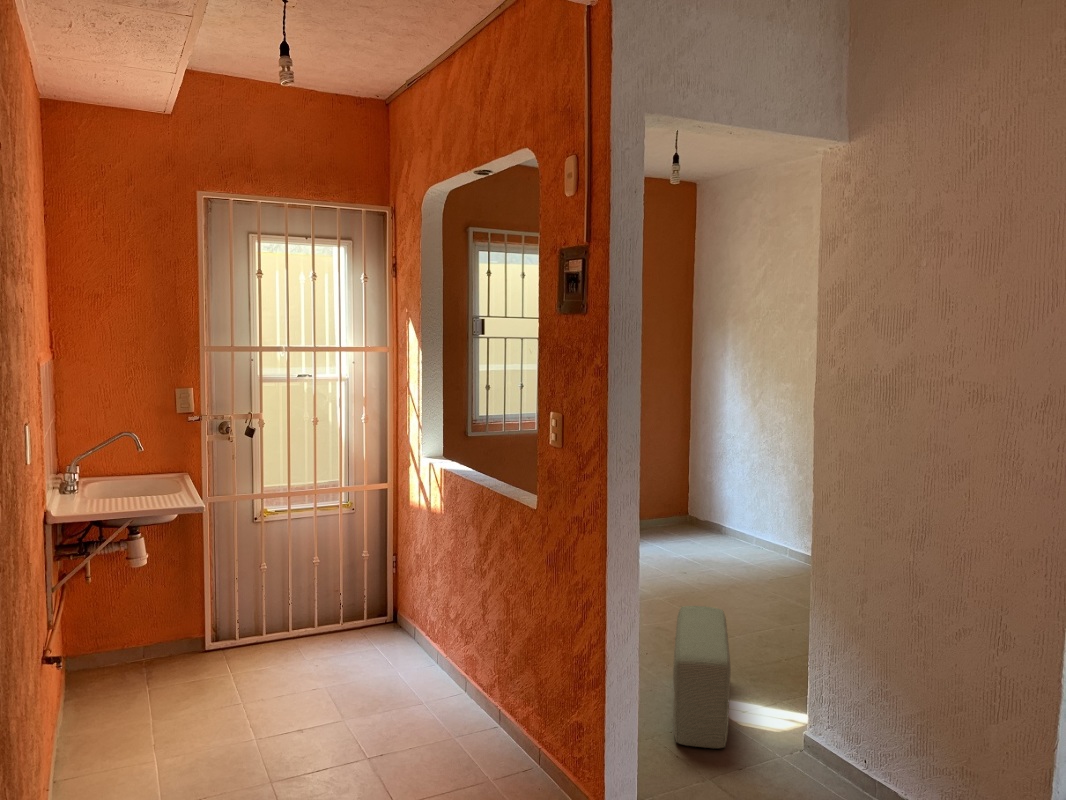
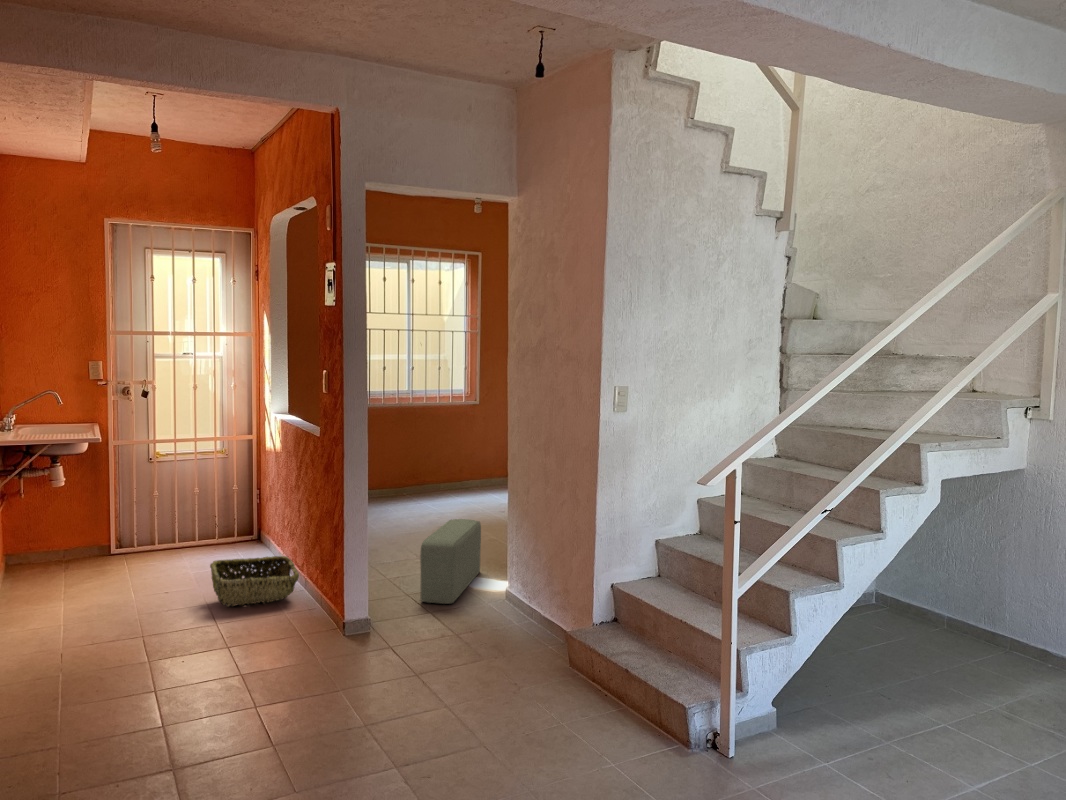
woven basket: none [368,671,498,759] -> present [210,556,299,606]

